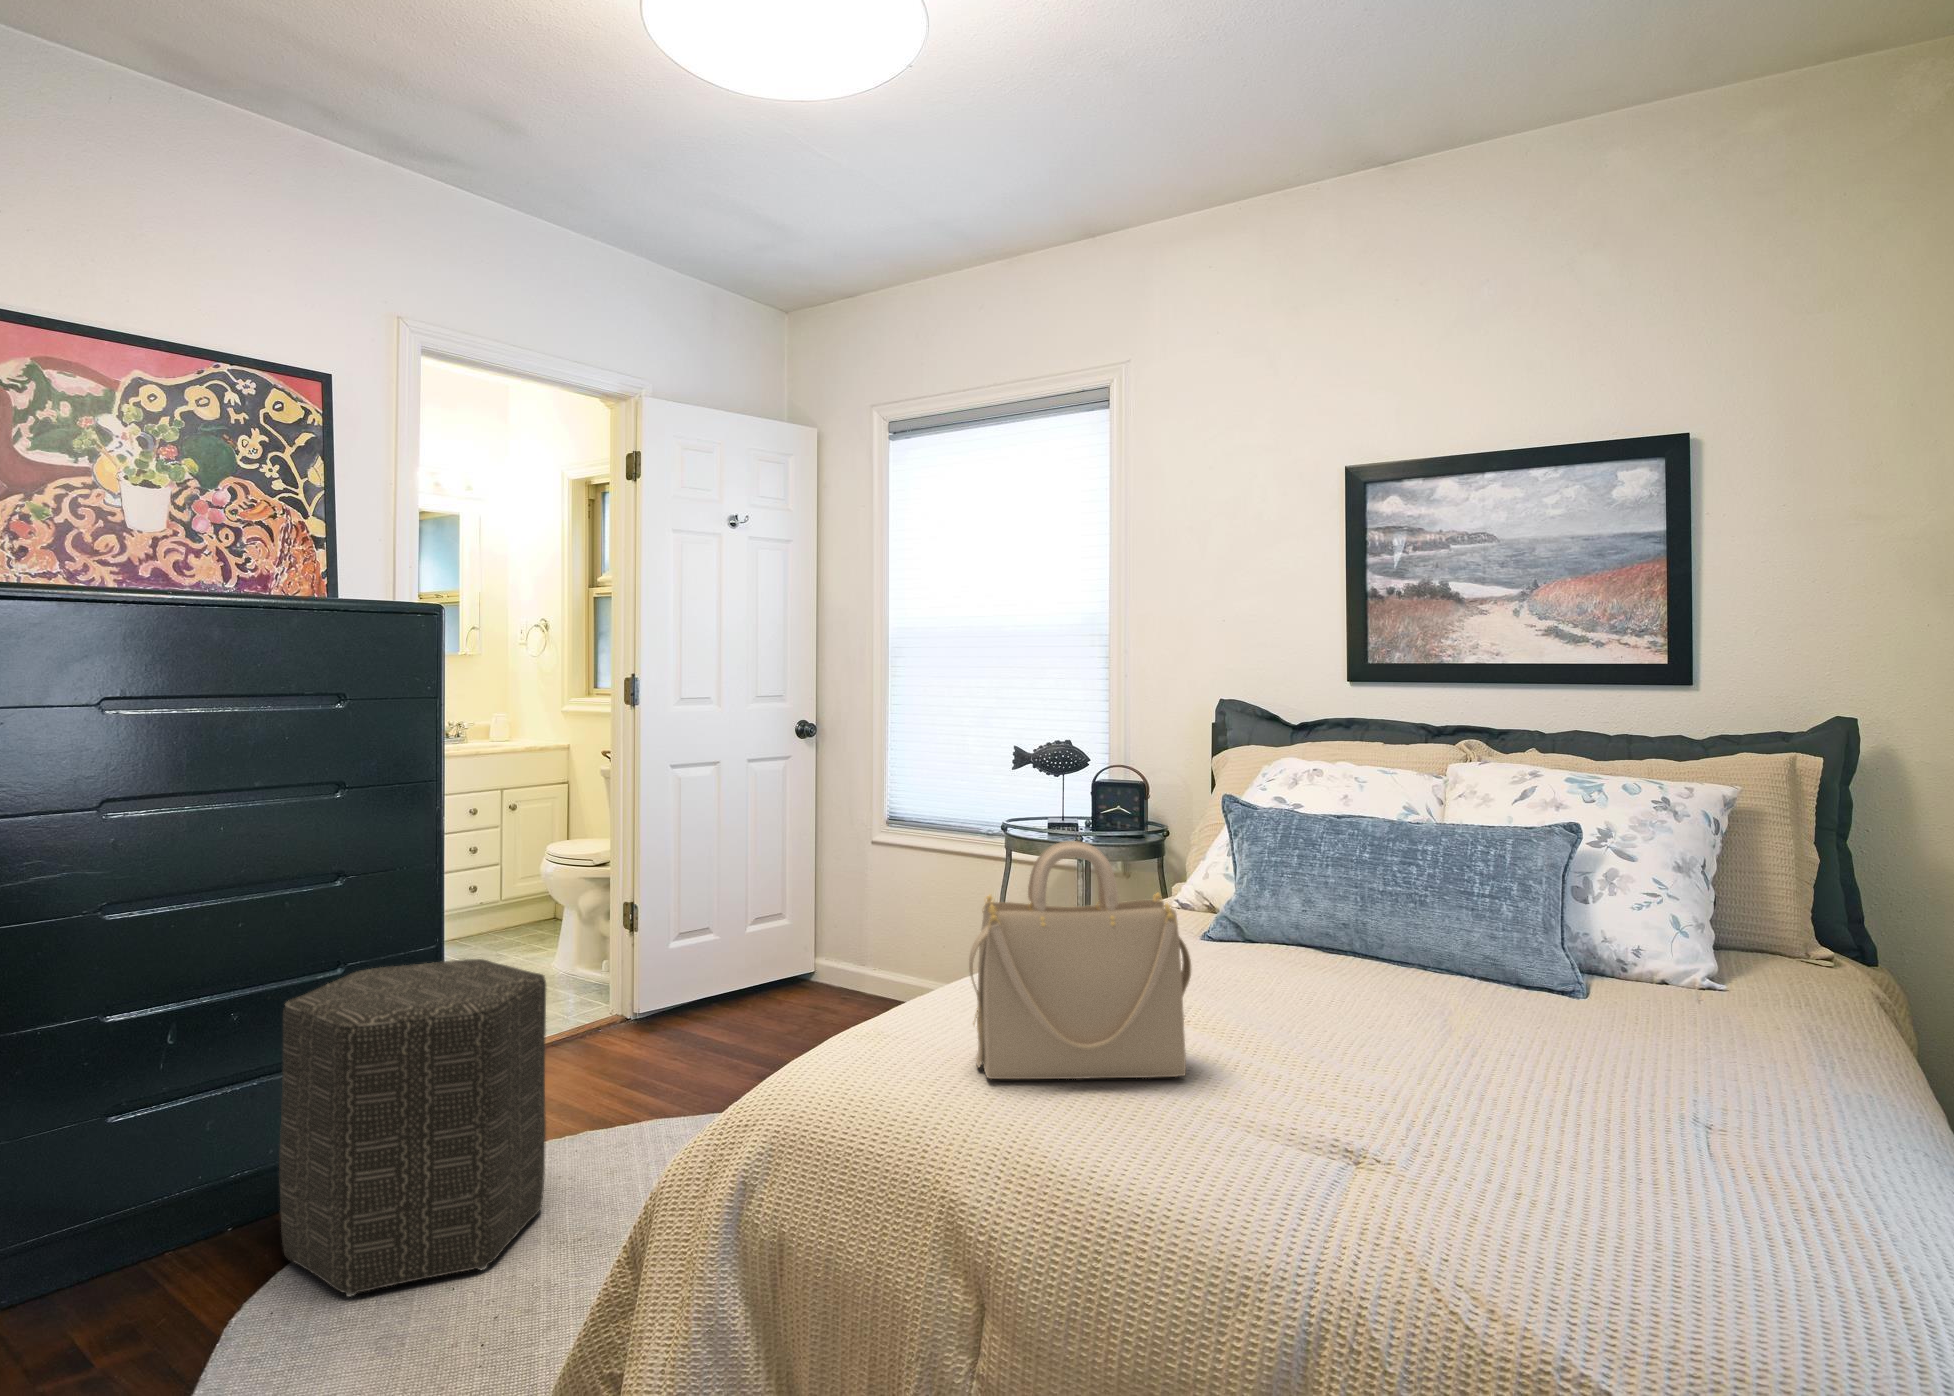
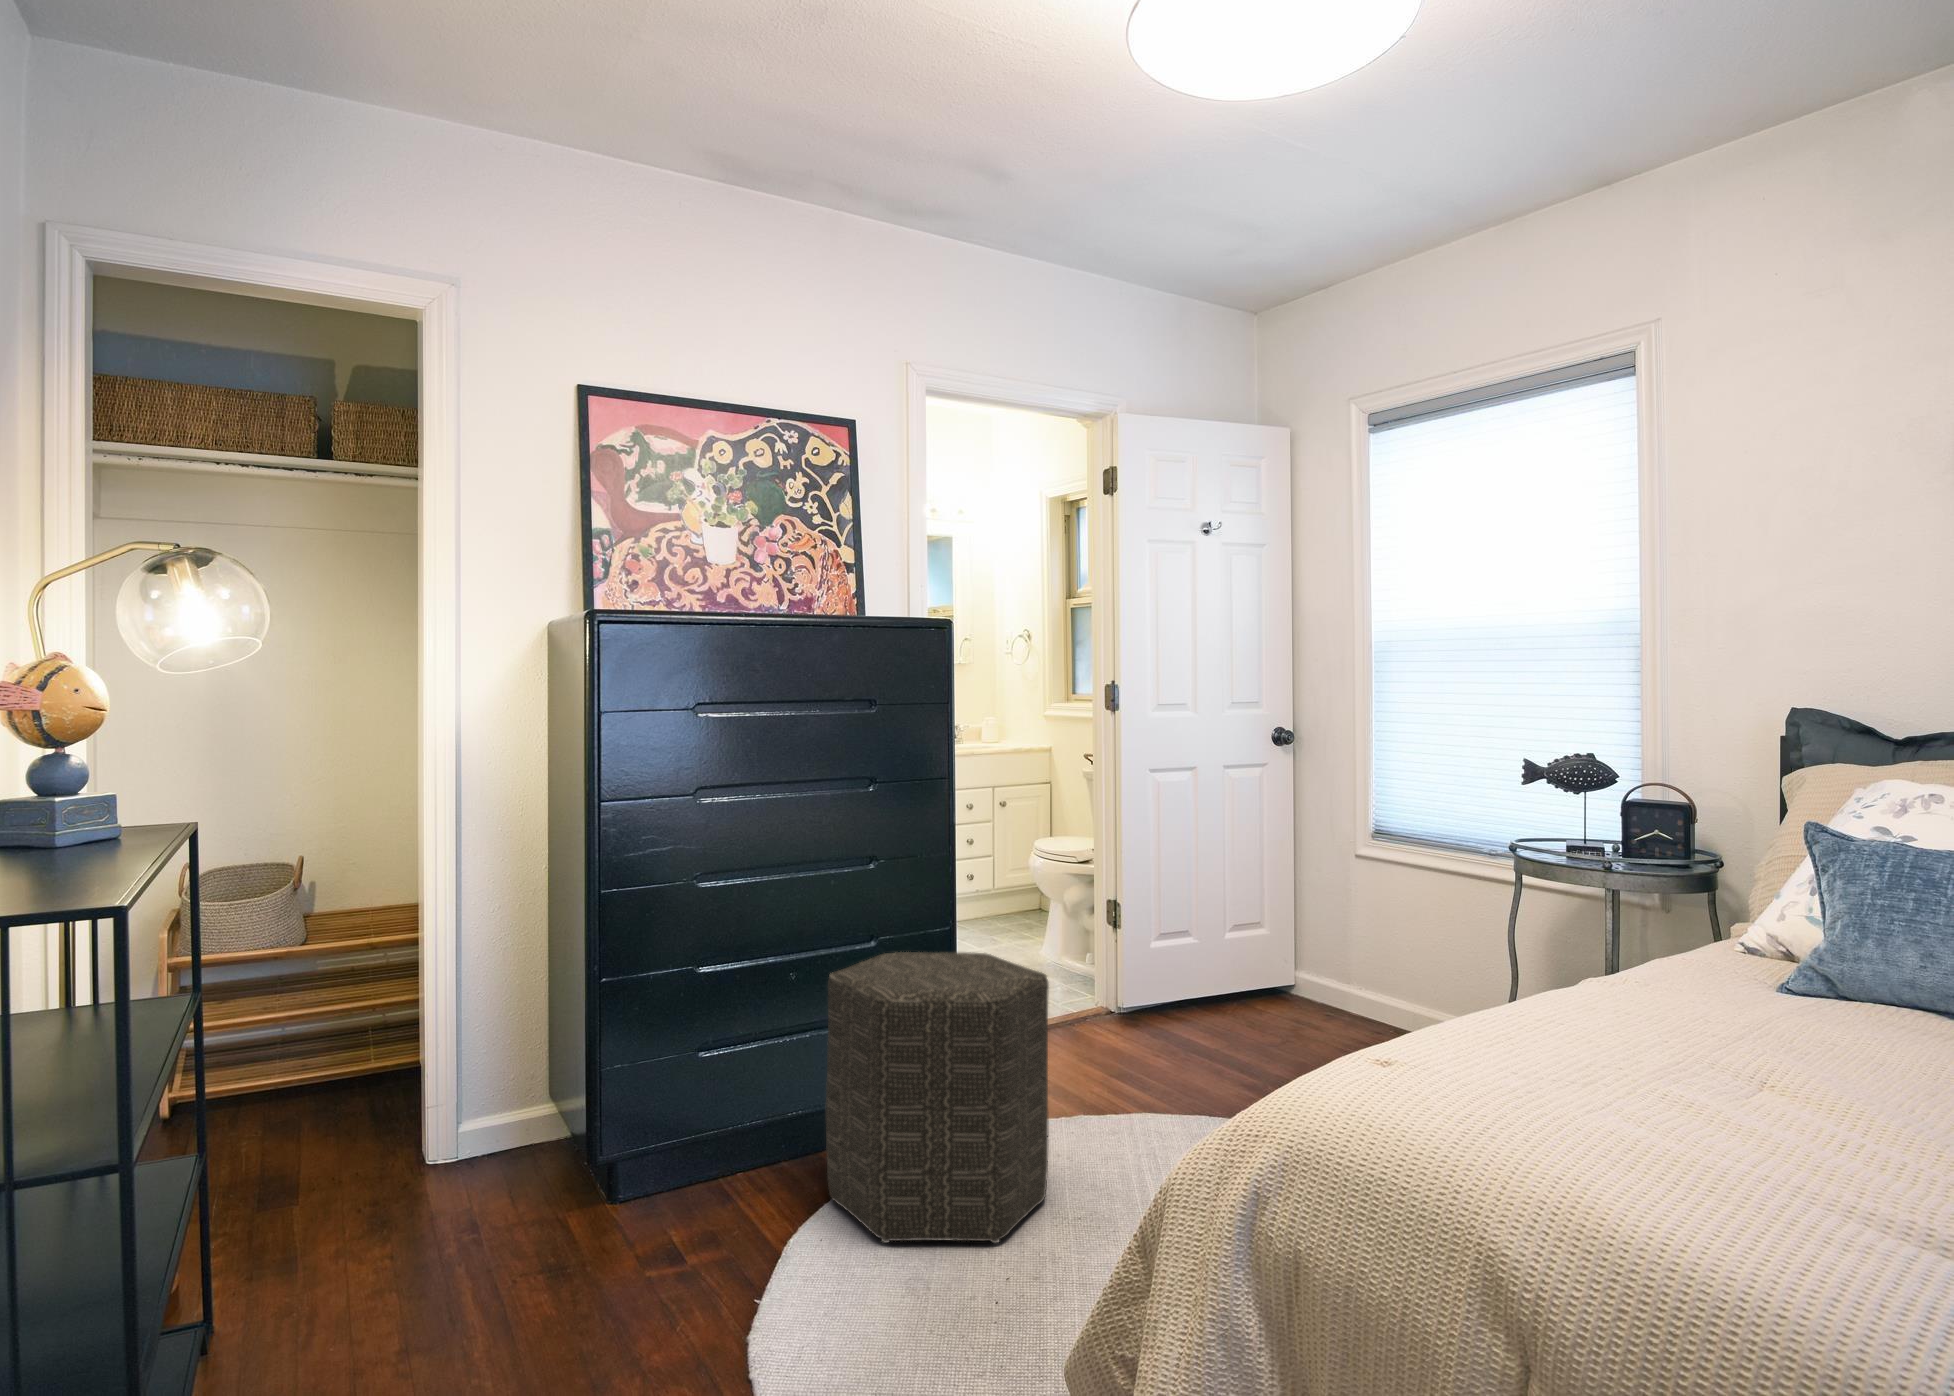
handbag: present [969,841,1191,1079] -> none [1505,879,1798,1163]

